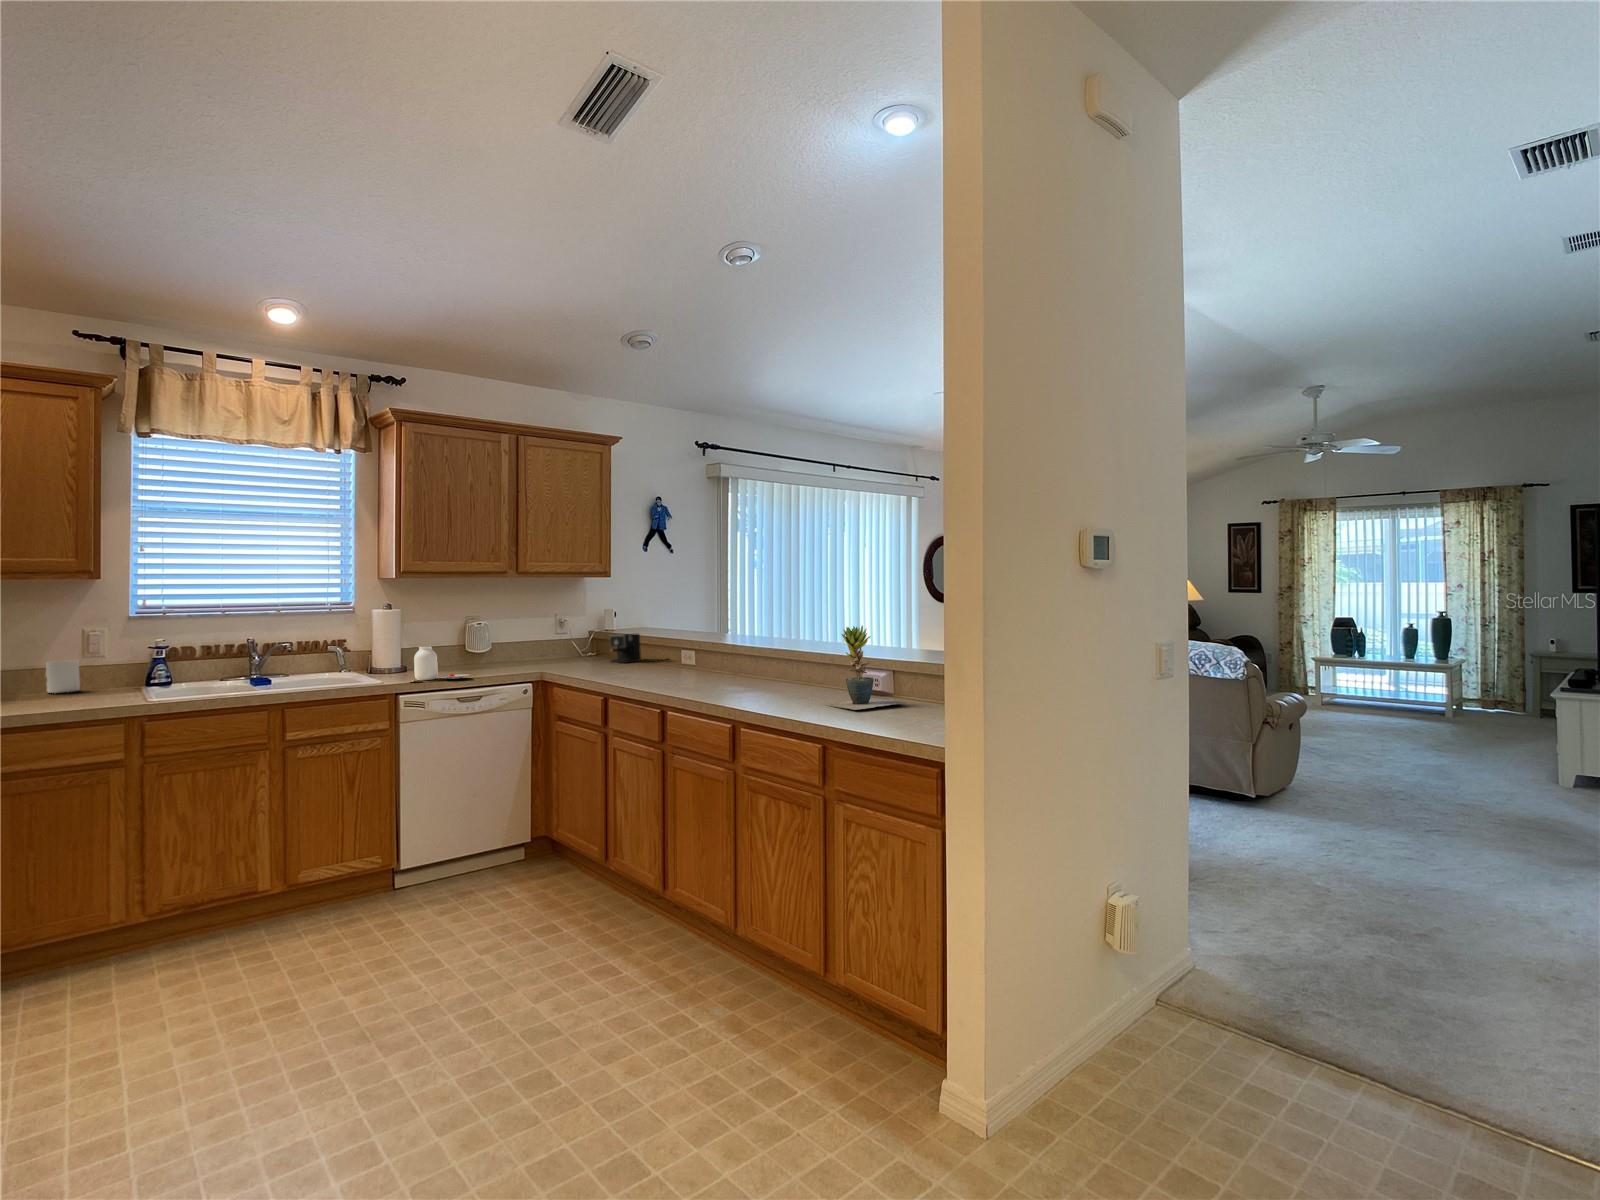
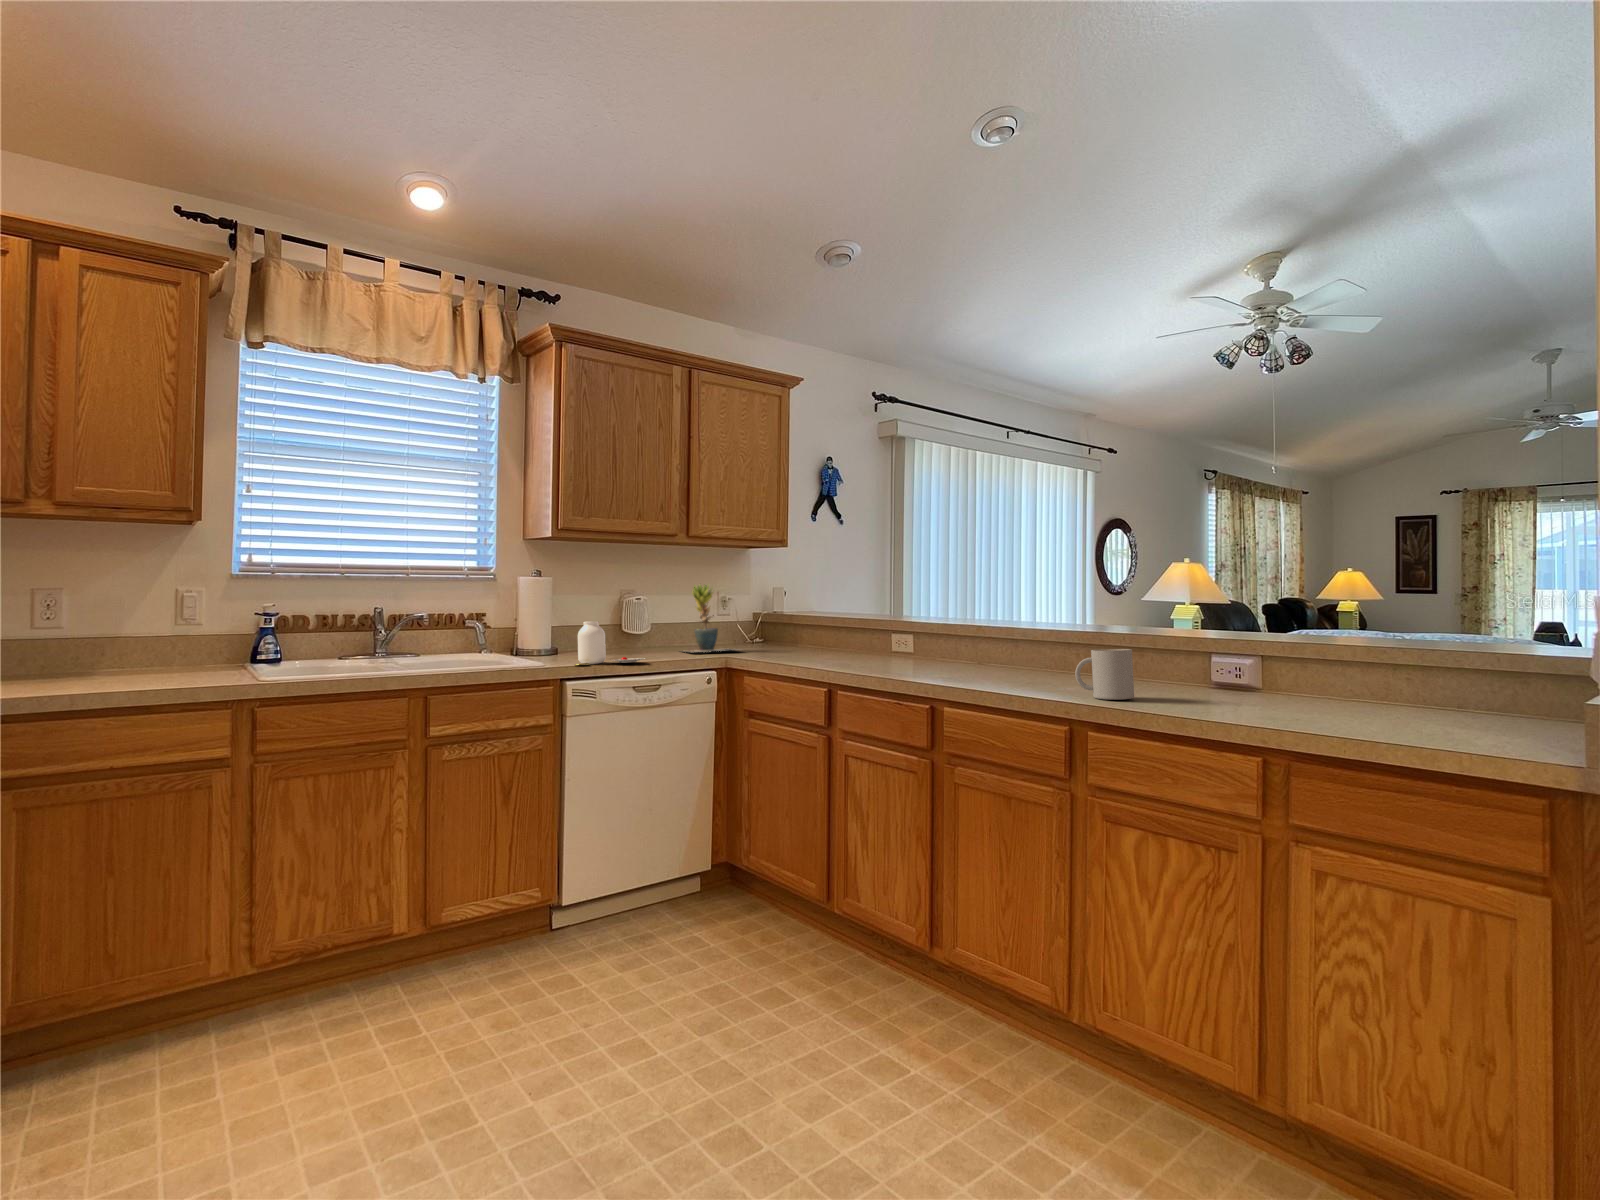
potted plant: present [827,626,905,710] -> present [692,585,722,652]
coffee maker: present [610,634,668,663] -> none [791,616,862,651]
mug: present [46,660,80,693] -> present [1075,649,1134,700]

